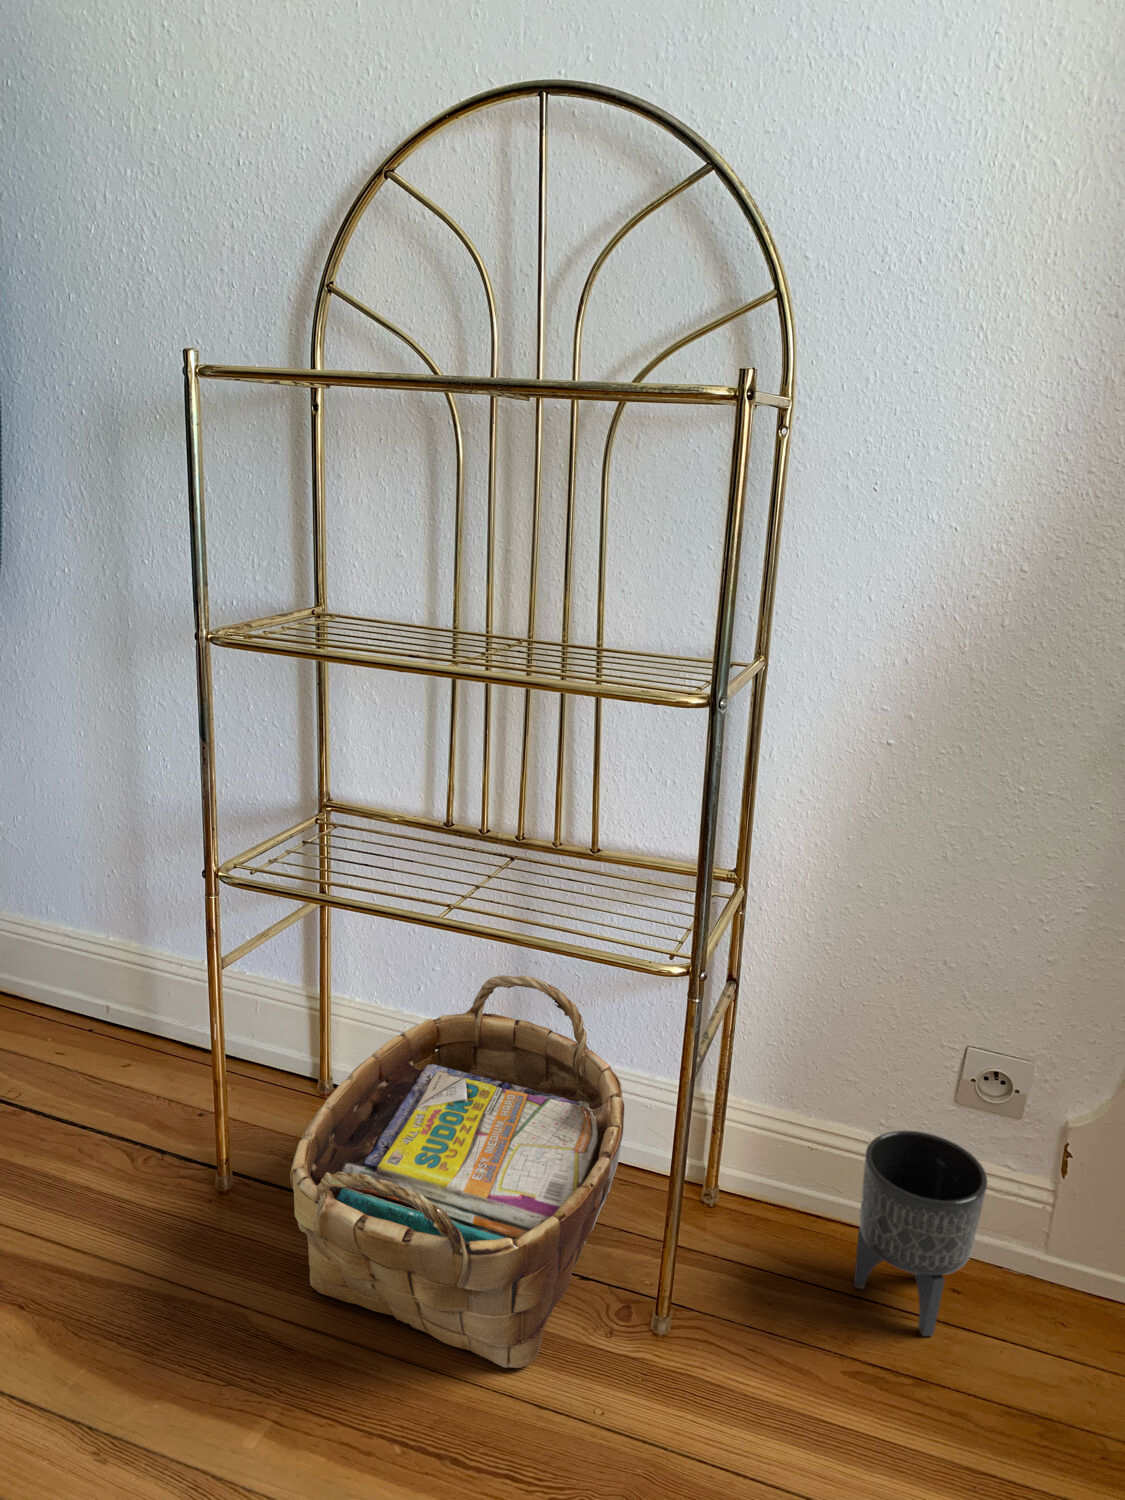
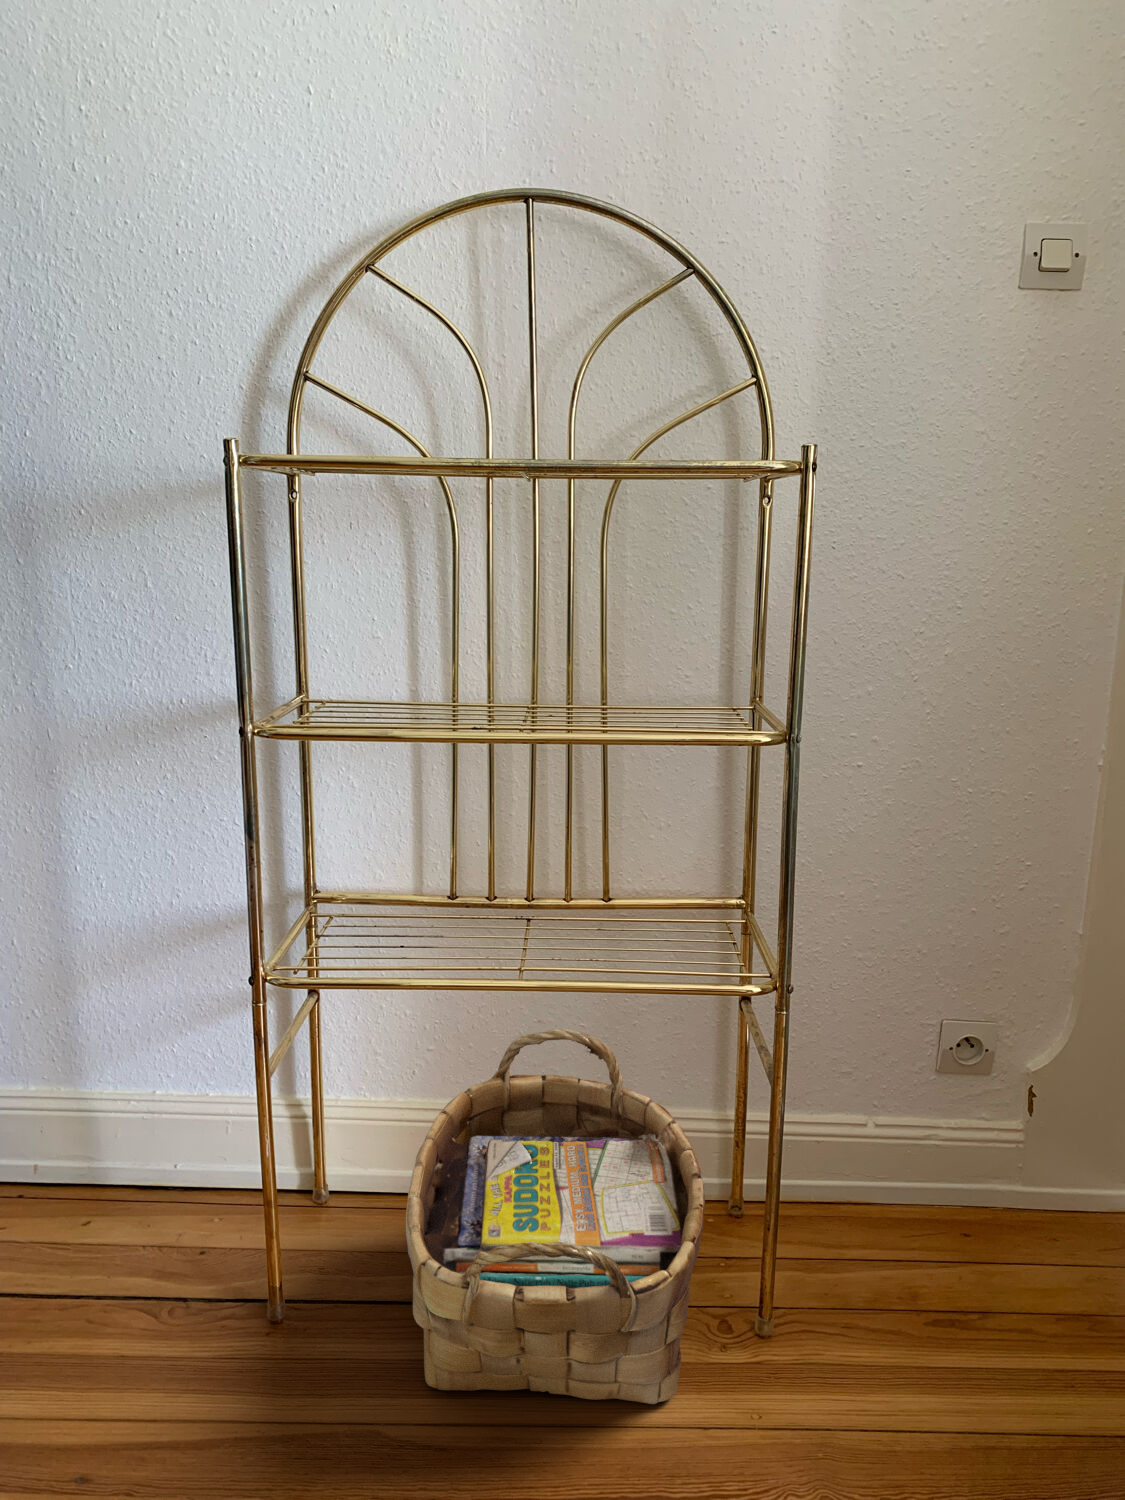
planter: present [854,1131,987,1336] -> none [890,1096,999,1273]

